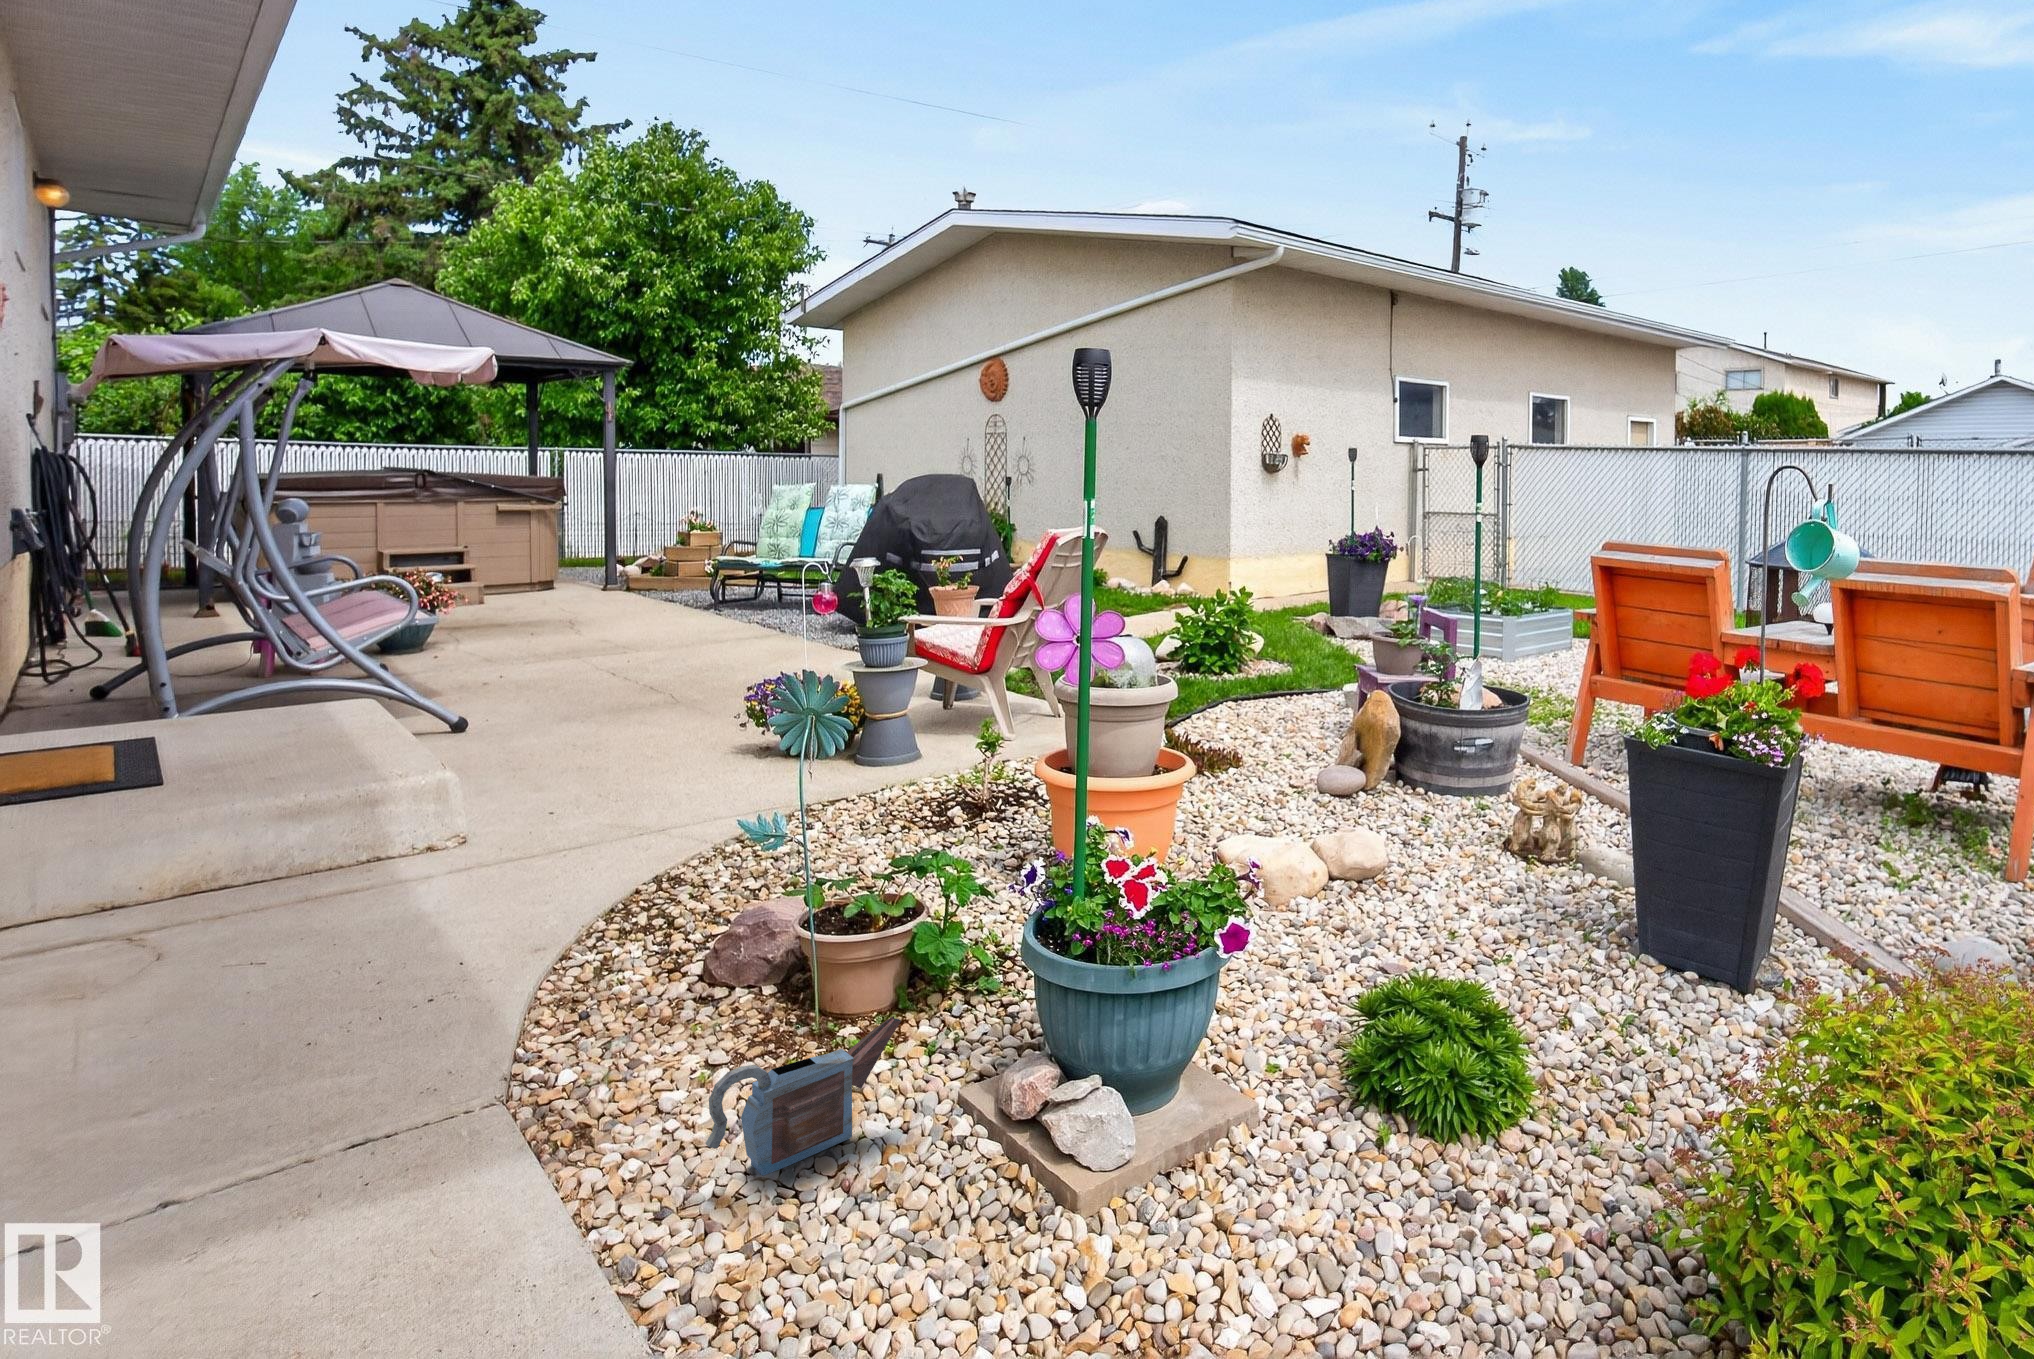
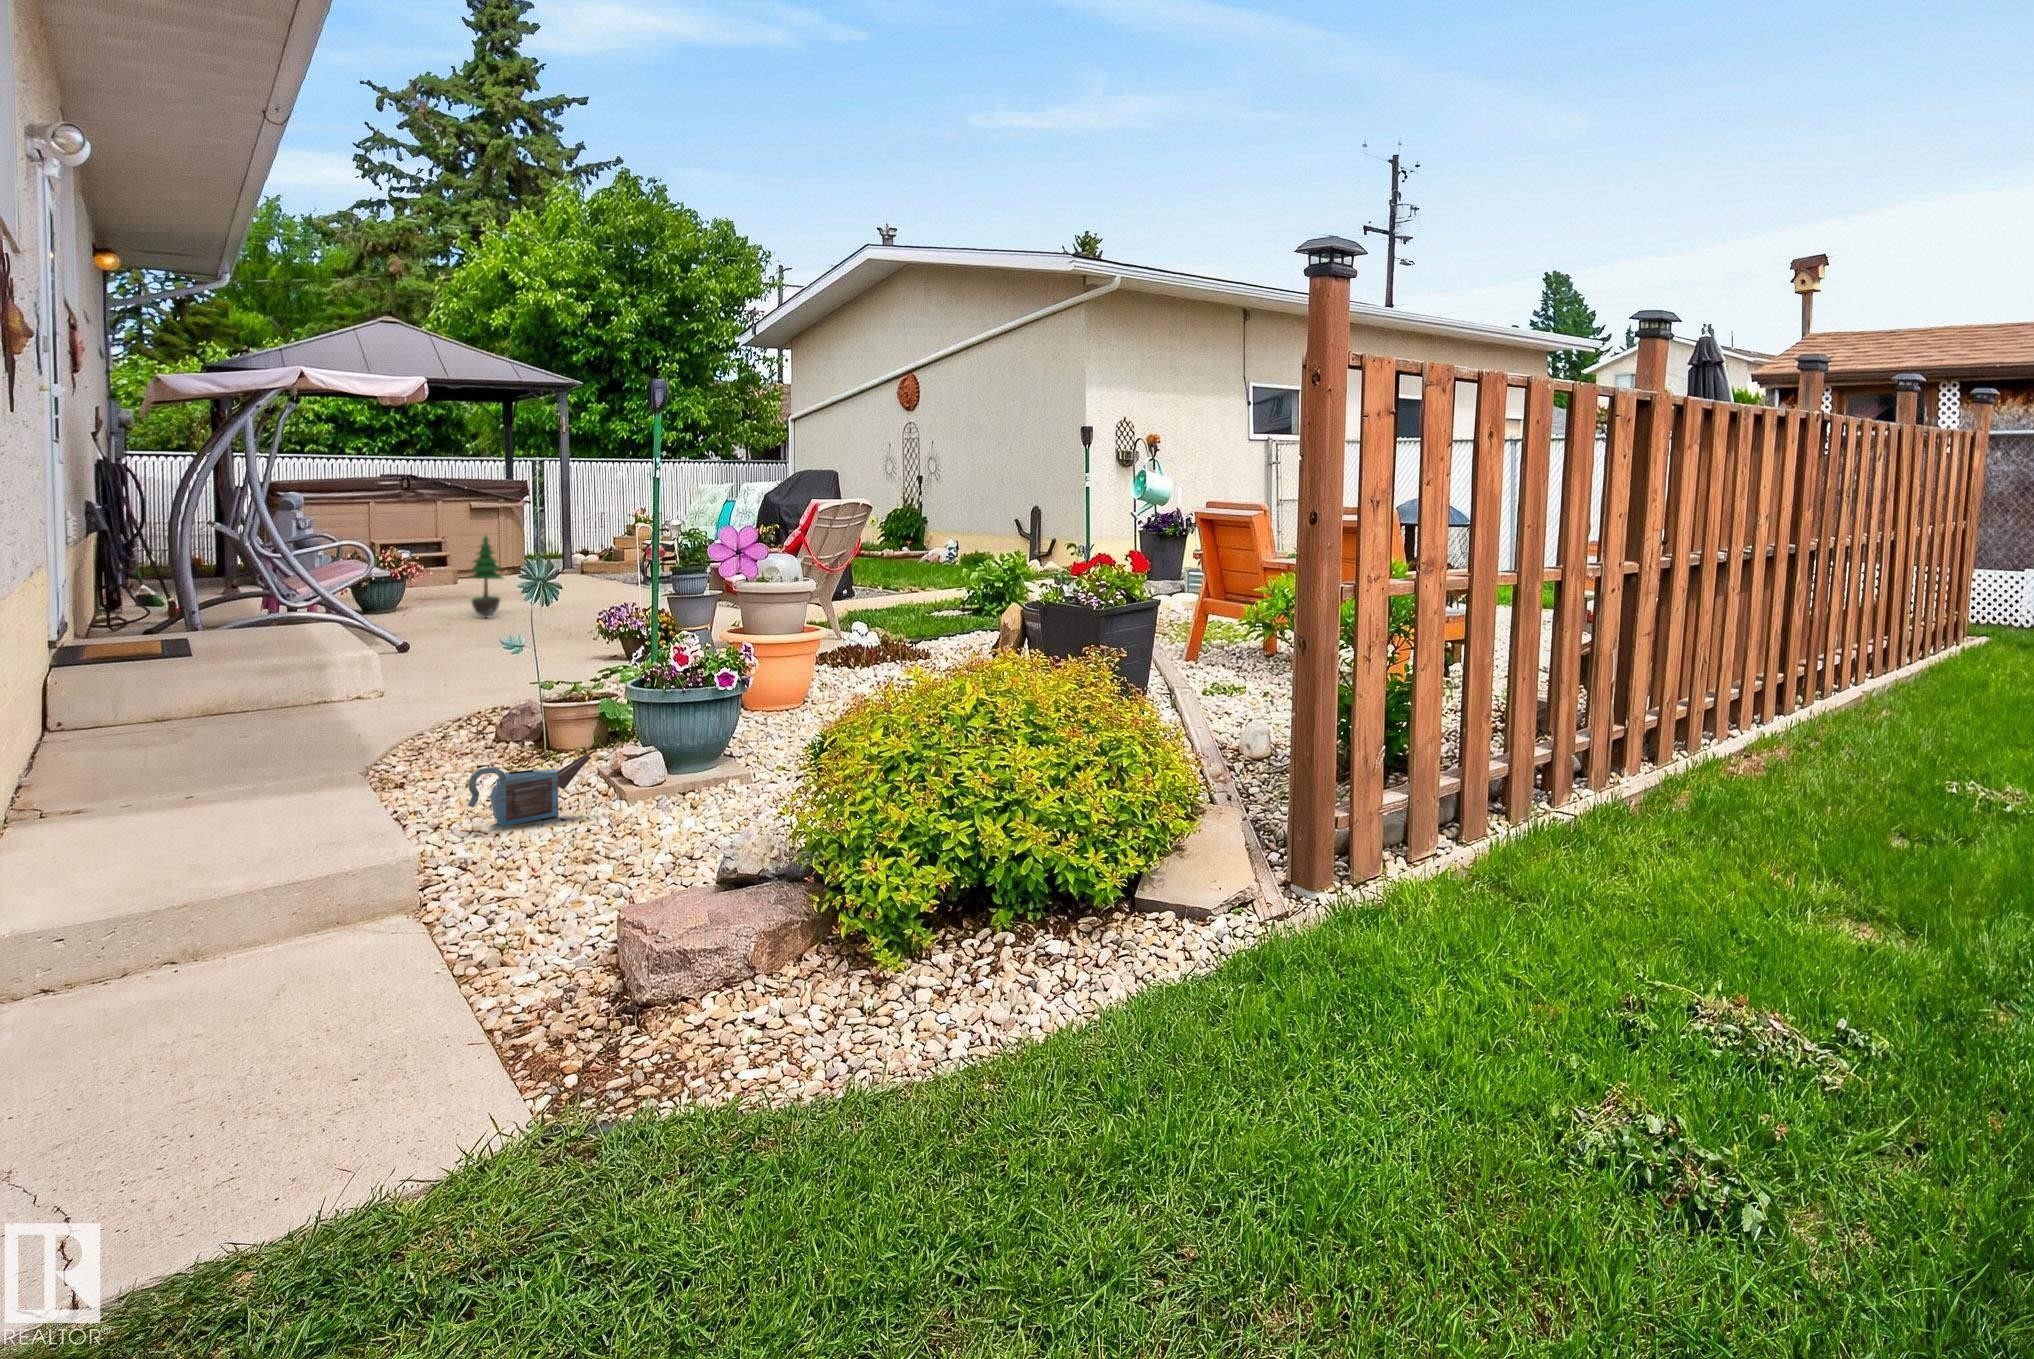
potted tree: none [520,553,567,662] -> present [470,536,502,618]

